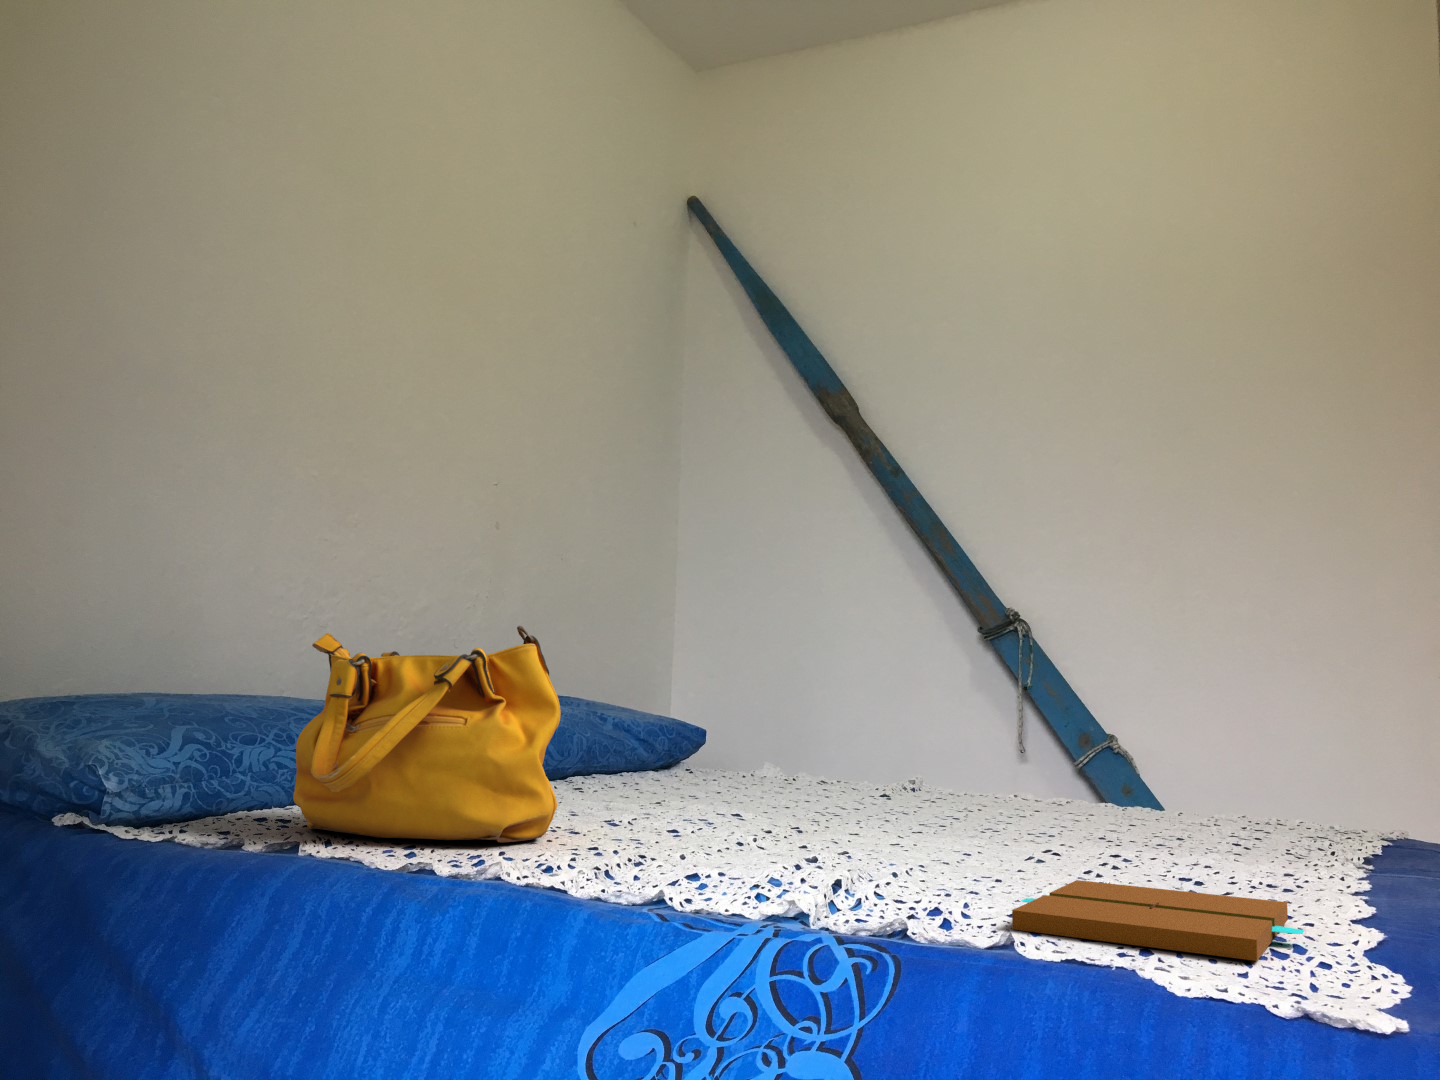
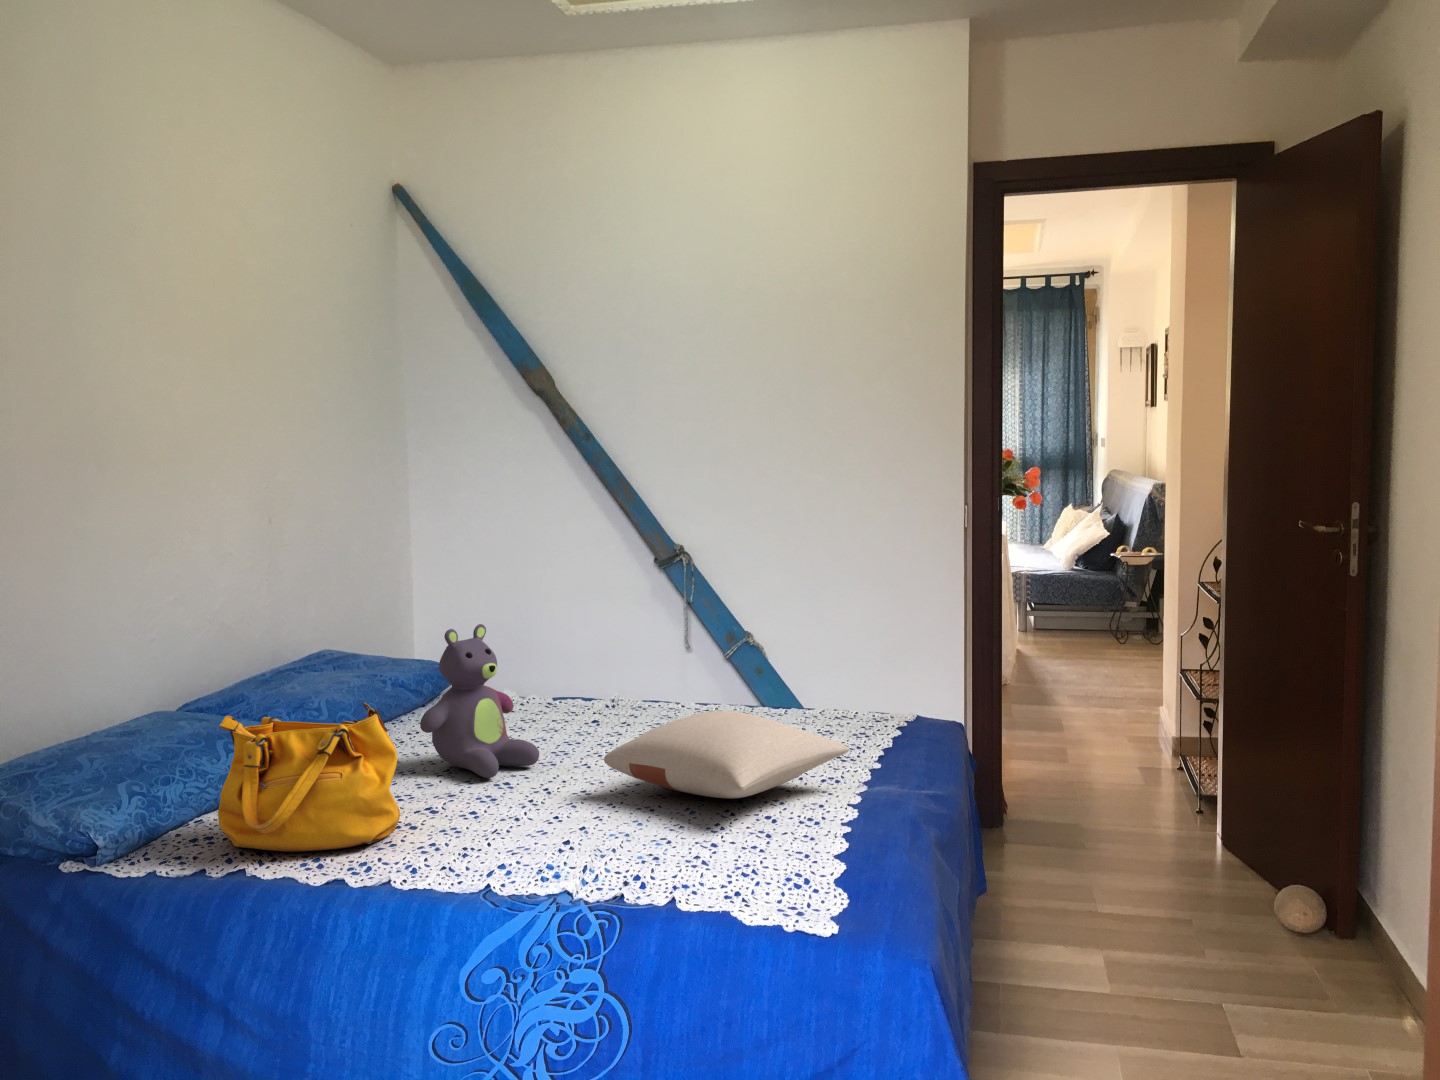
stuffed bear: none [625,598,797,814] -> present [420,624,539,778]
pillow: none [891,724,1325,855] -> present [604,711,849,798]
book: present [1012,880,1304,961] -> none [675,839,813,897]

